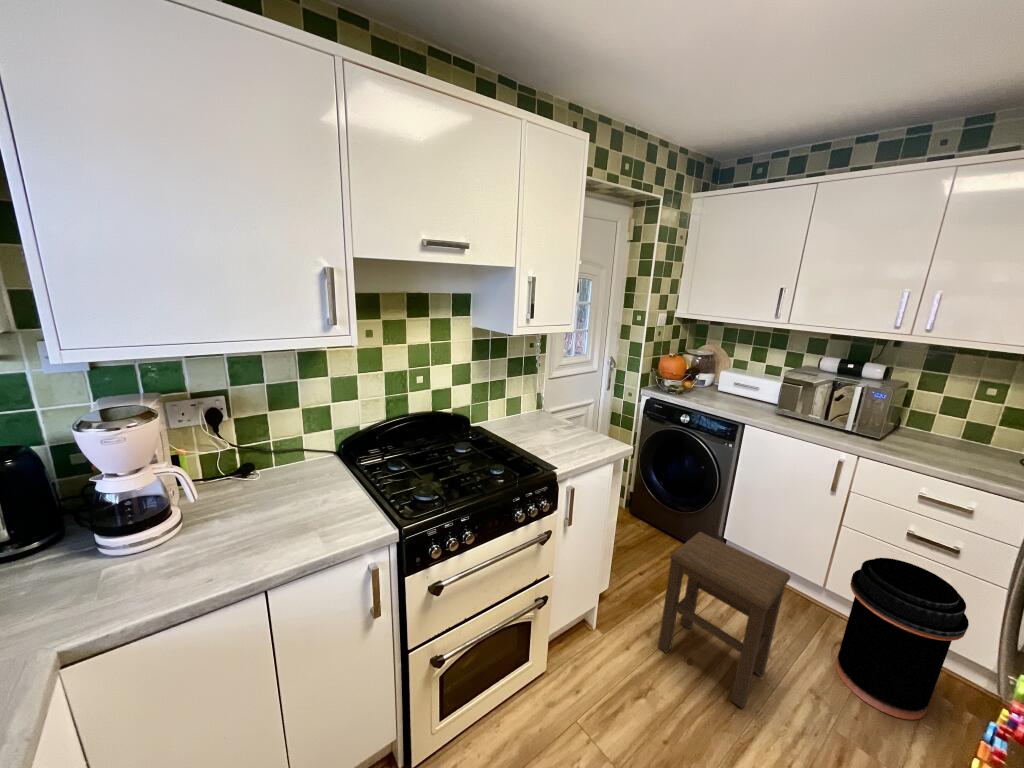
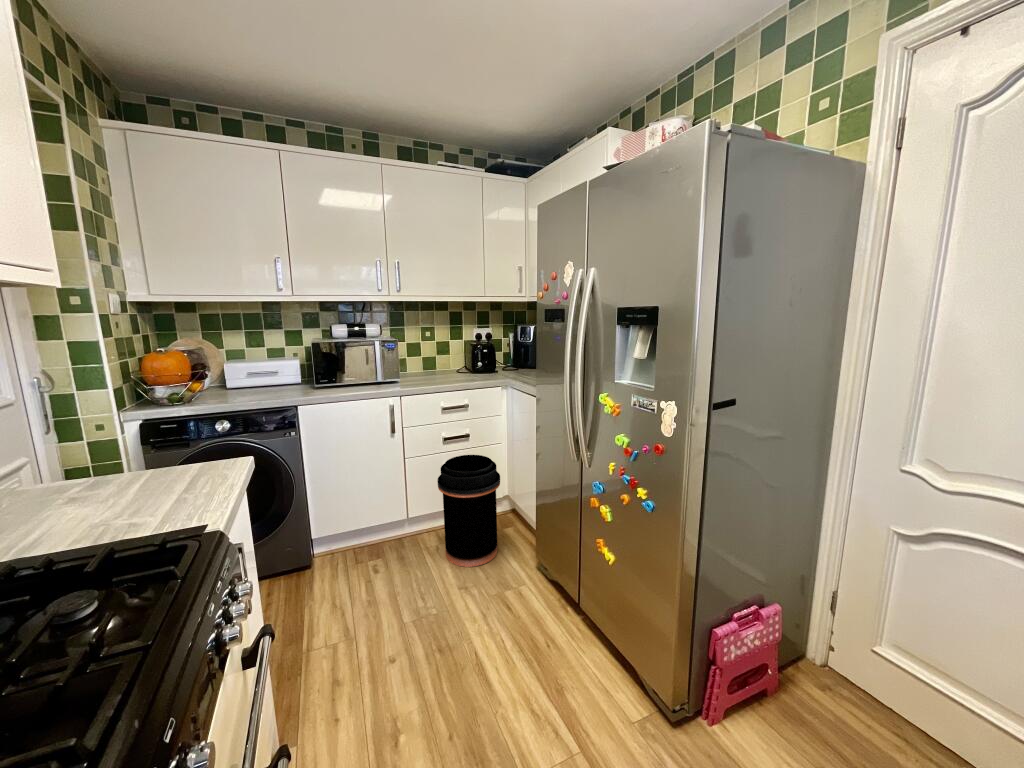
stool: present [658,532,790,708] -> none [337,505,453,683]

